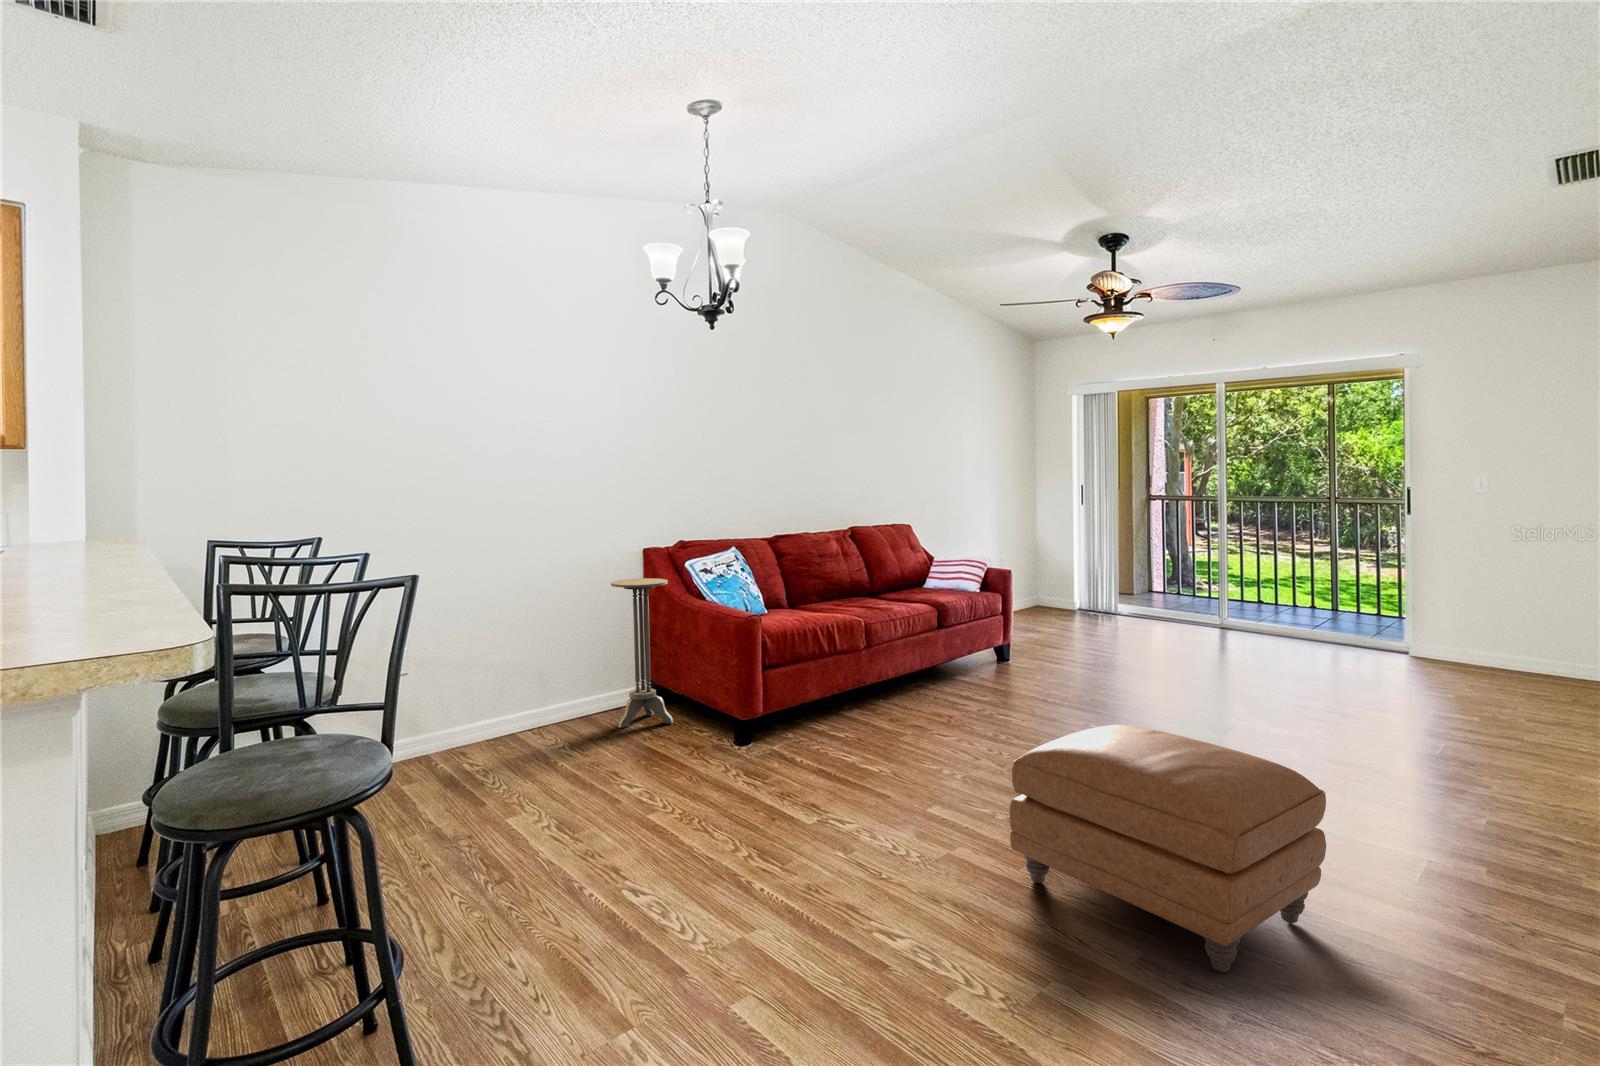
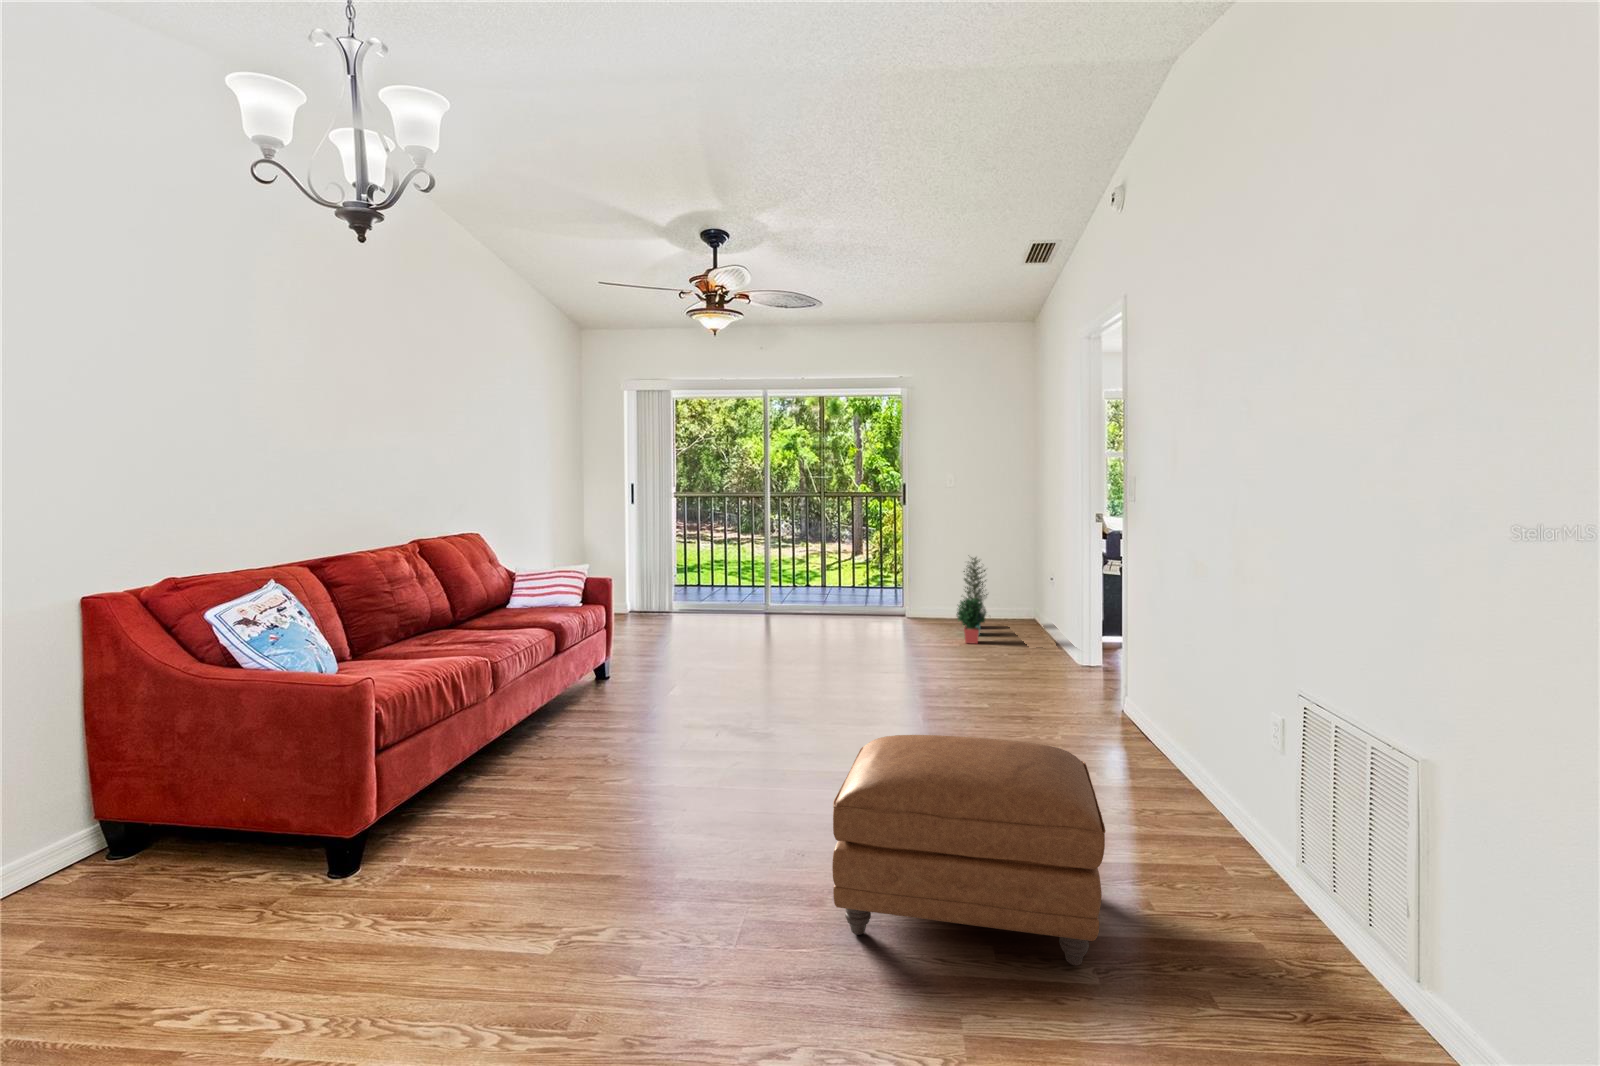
potted plant: none [1465,576,1553,694] -> present [957,557,988,643]
side table: present [611,578,673,728] -> none [54,643,200,905]

